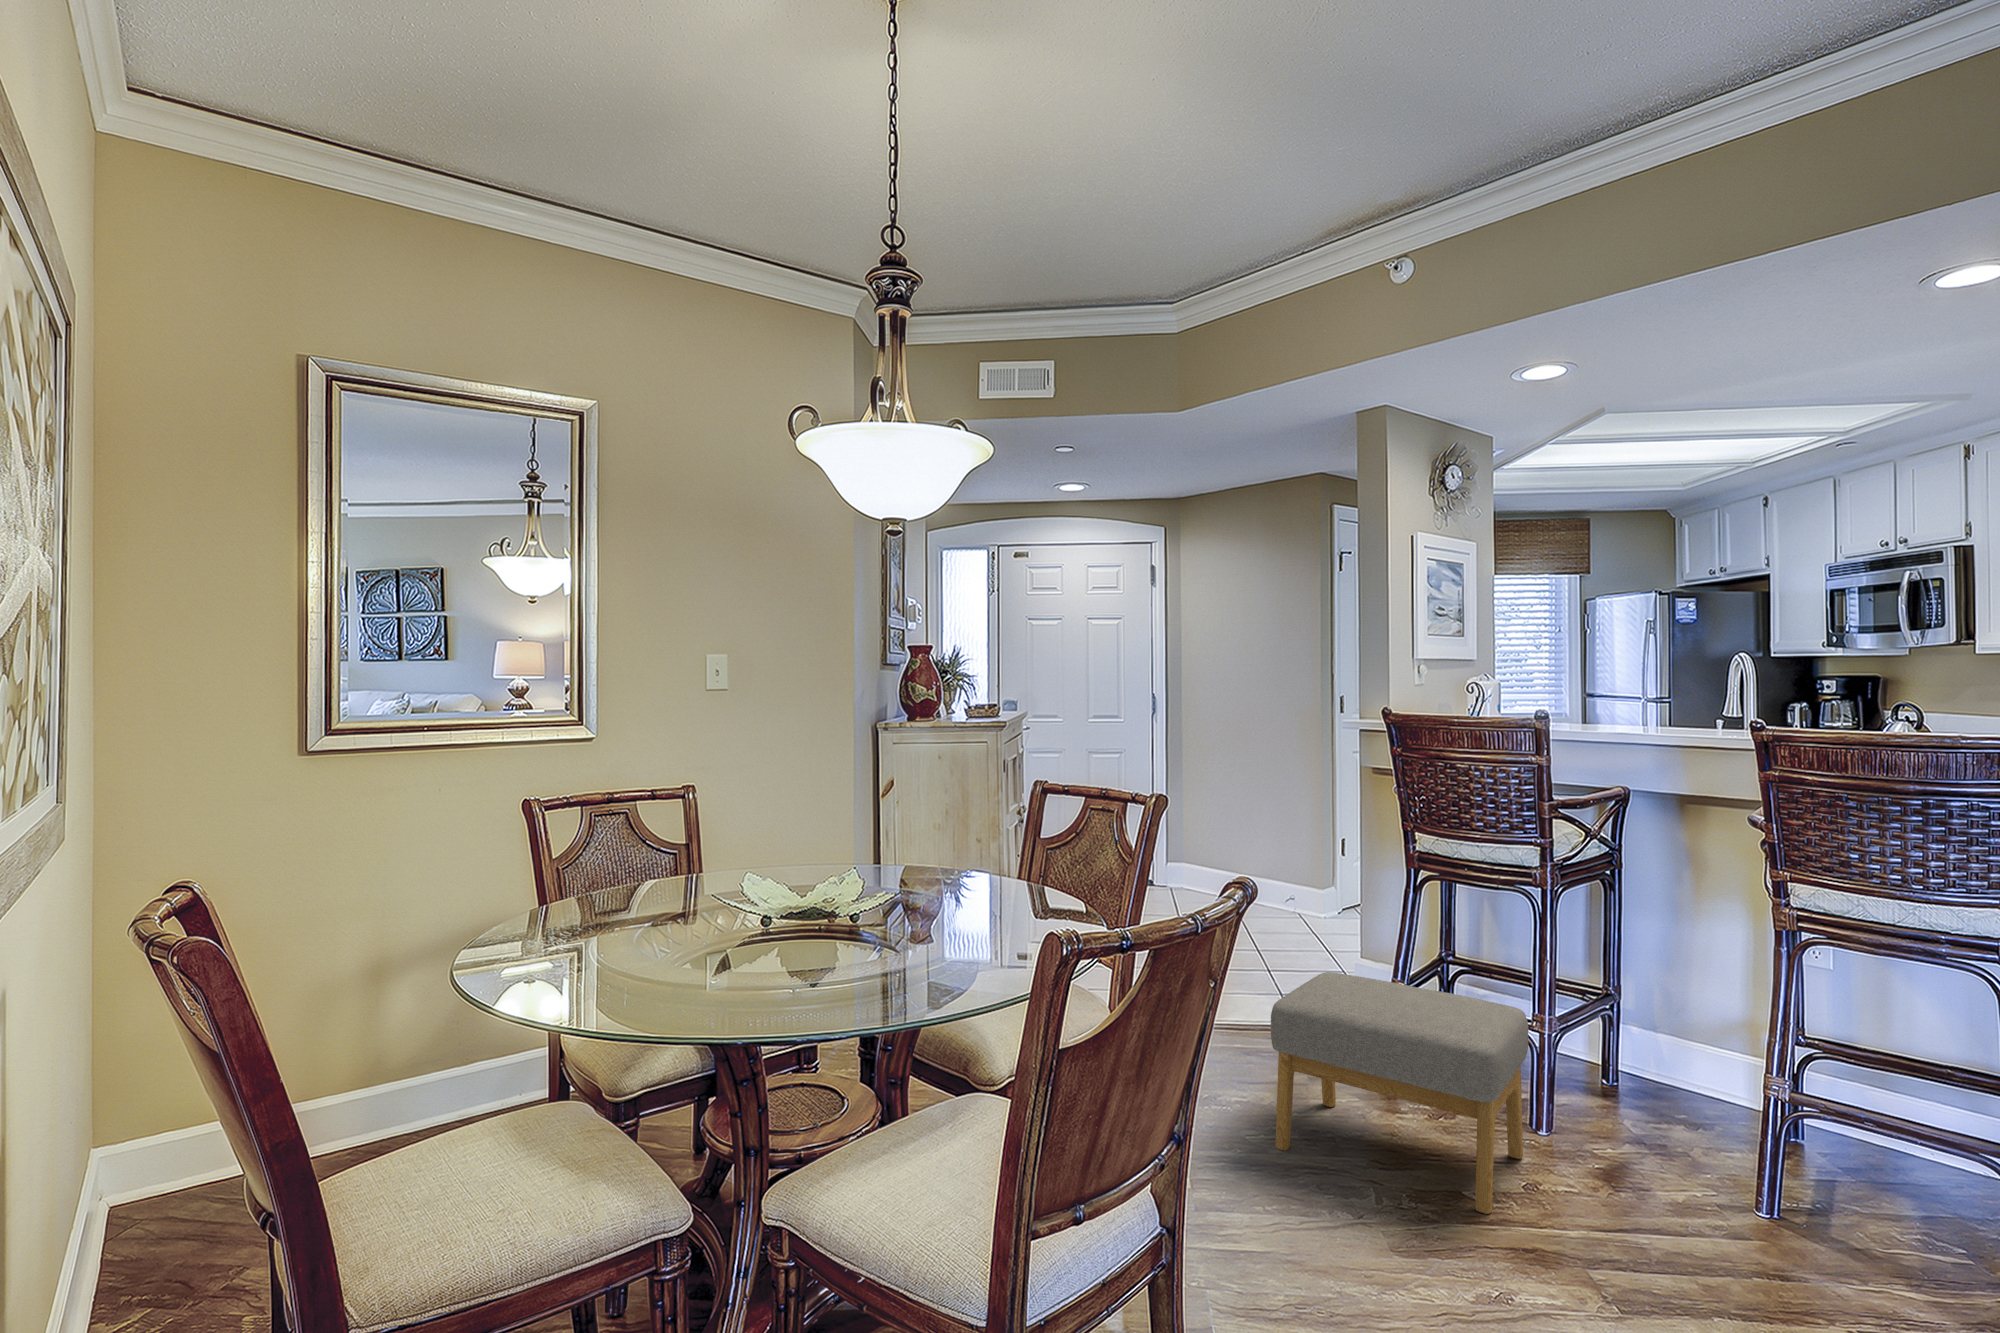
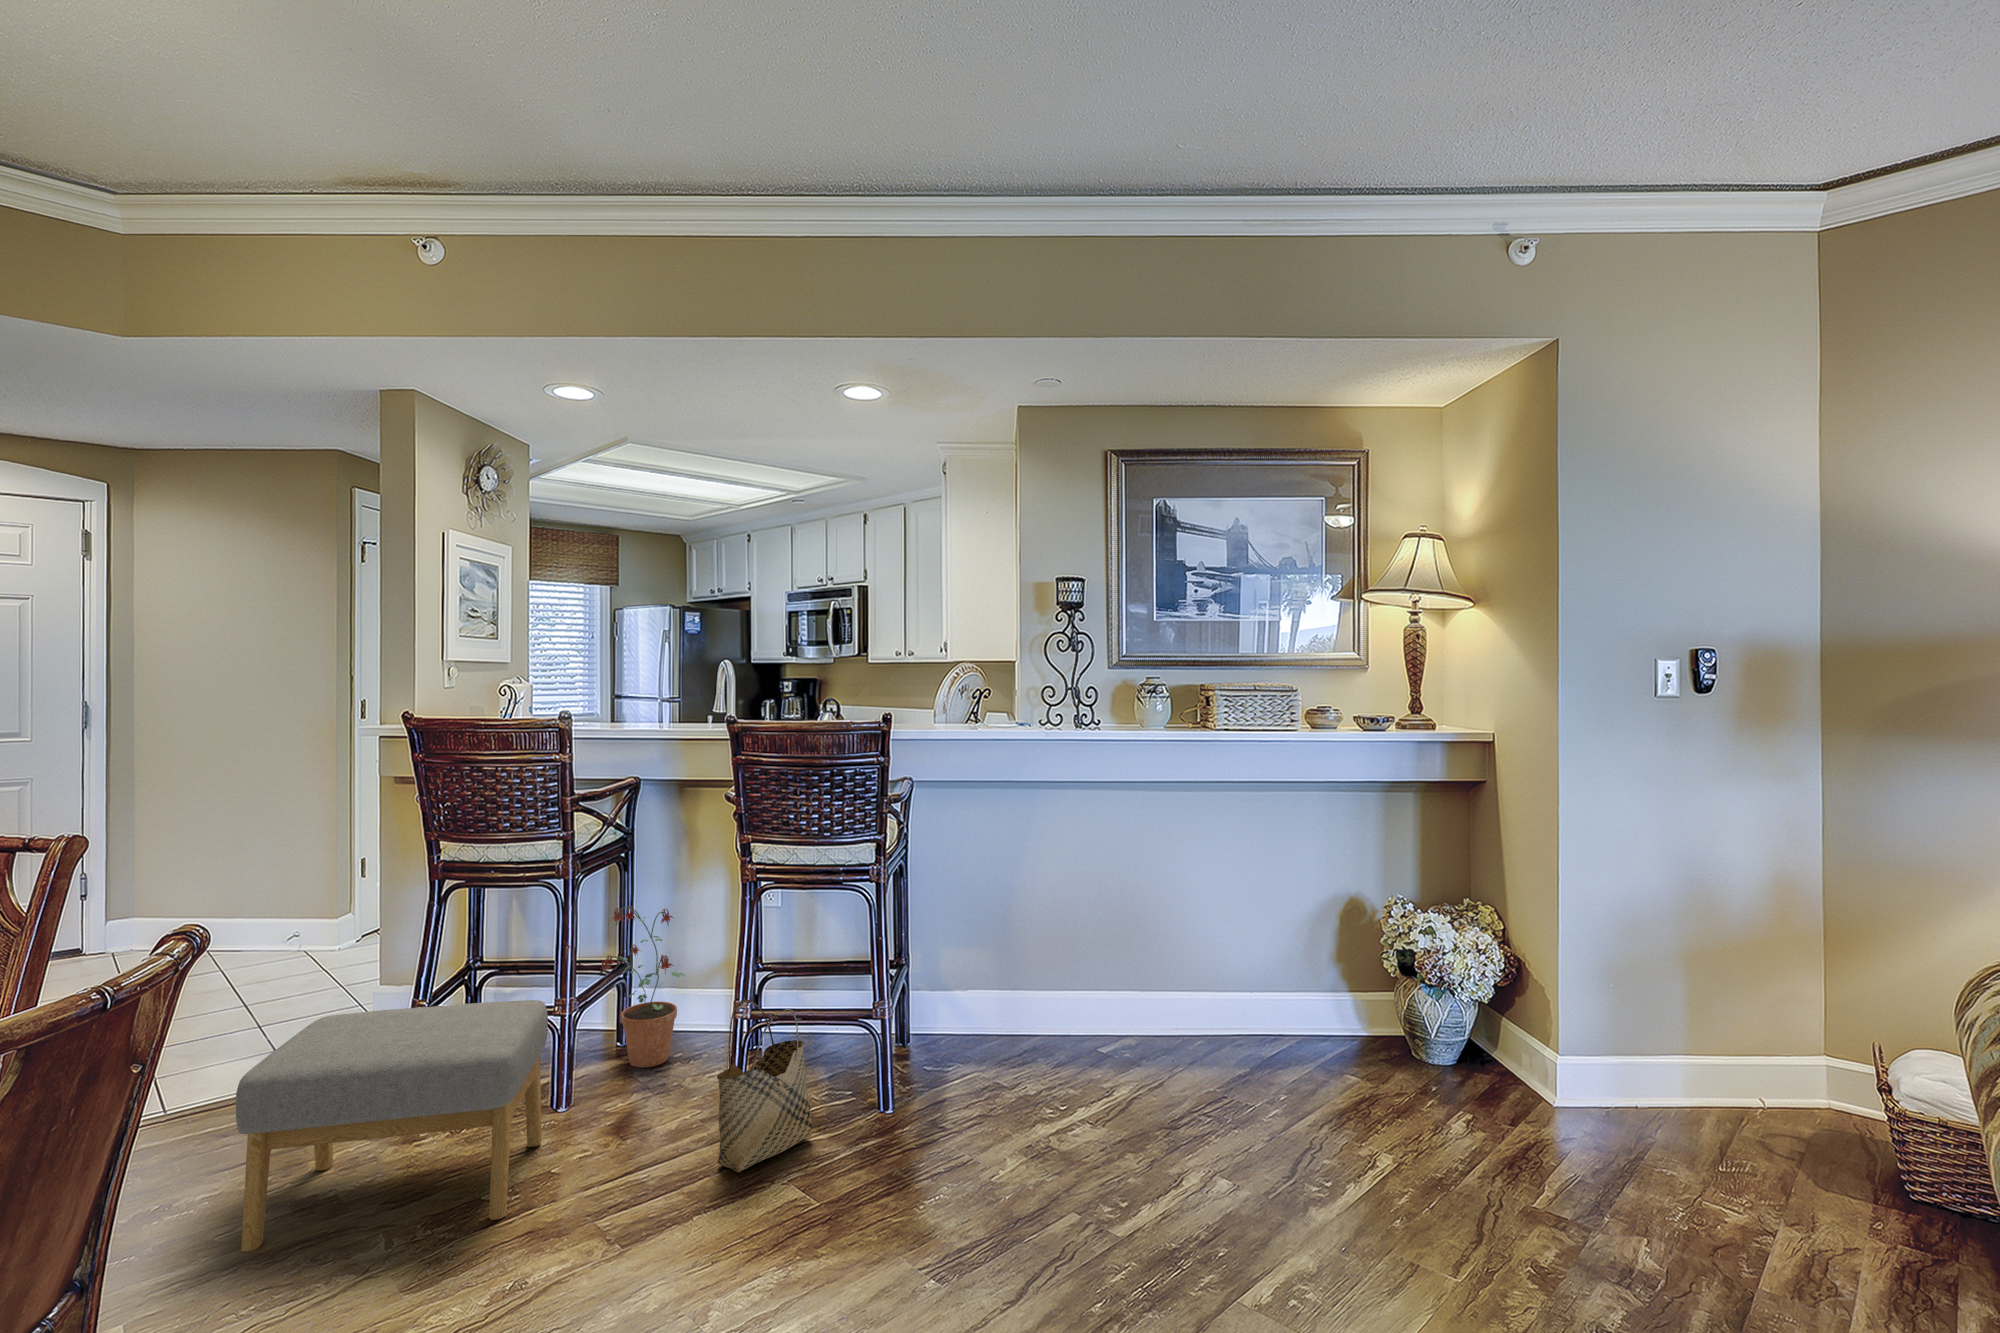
potted plant: none [1582,932,1692,1124] -> present [602,906,685,1068]
woven basket: none [1742,1076,1895,1289] -> present [717,1000,812,1172]

